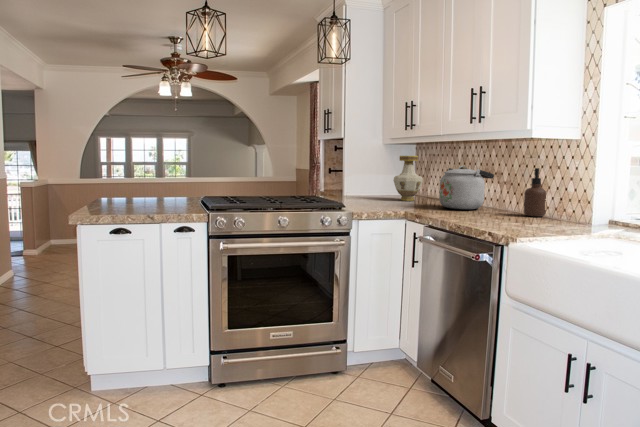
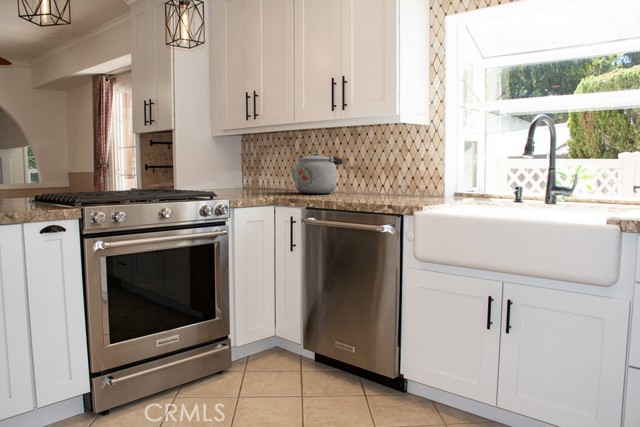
vase: present [393,156,423,201] -> none [237,145,266,191]
soap dispenser: present [524,168,546,217] -> none [377,152,396,195]

